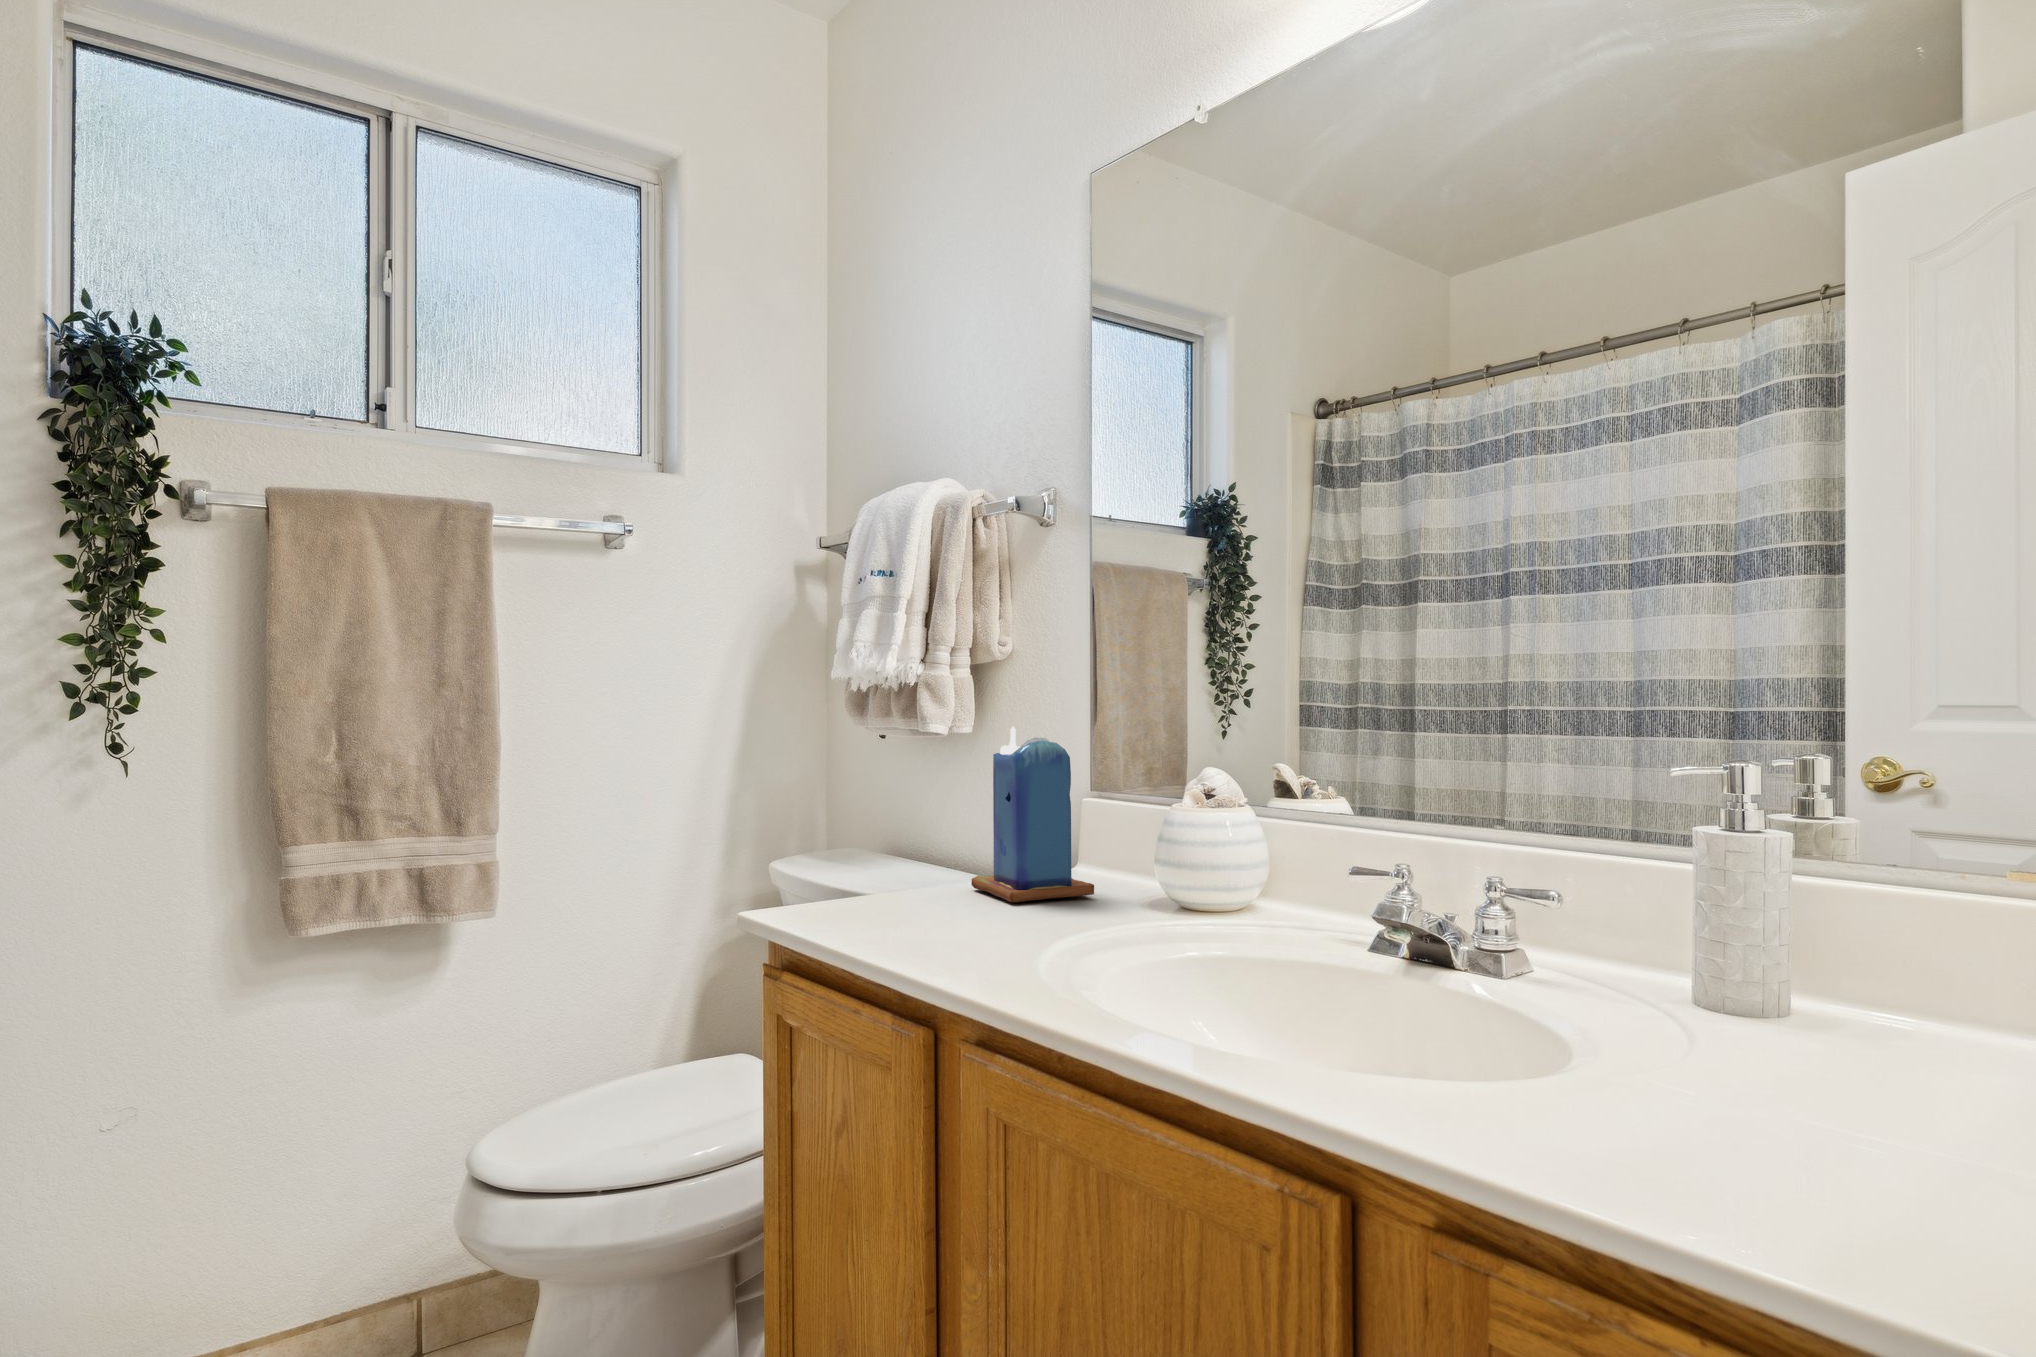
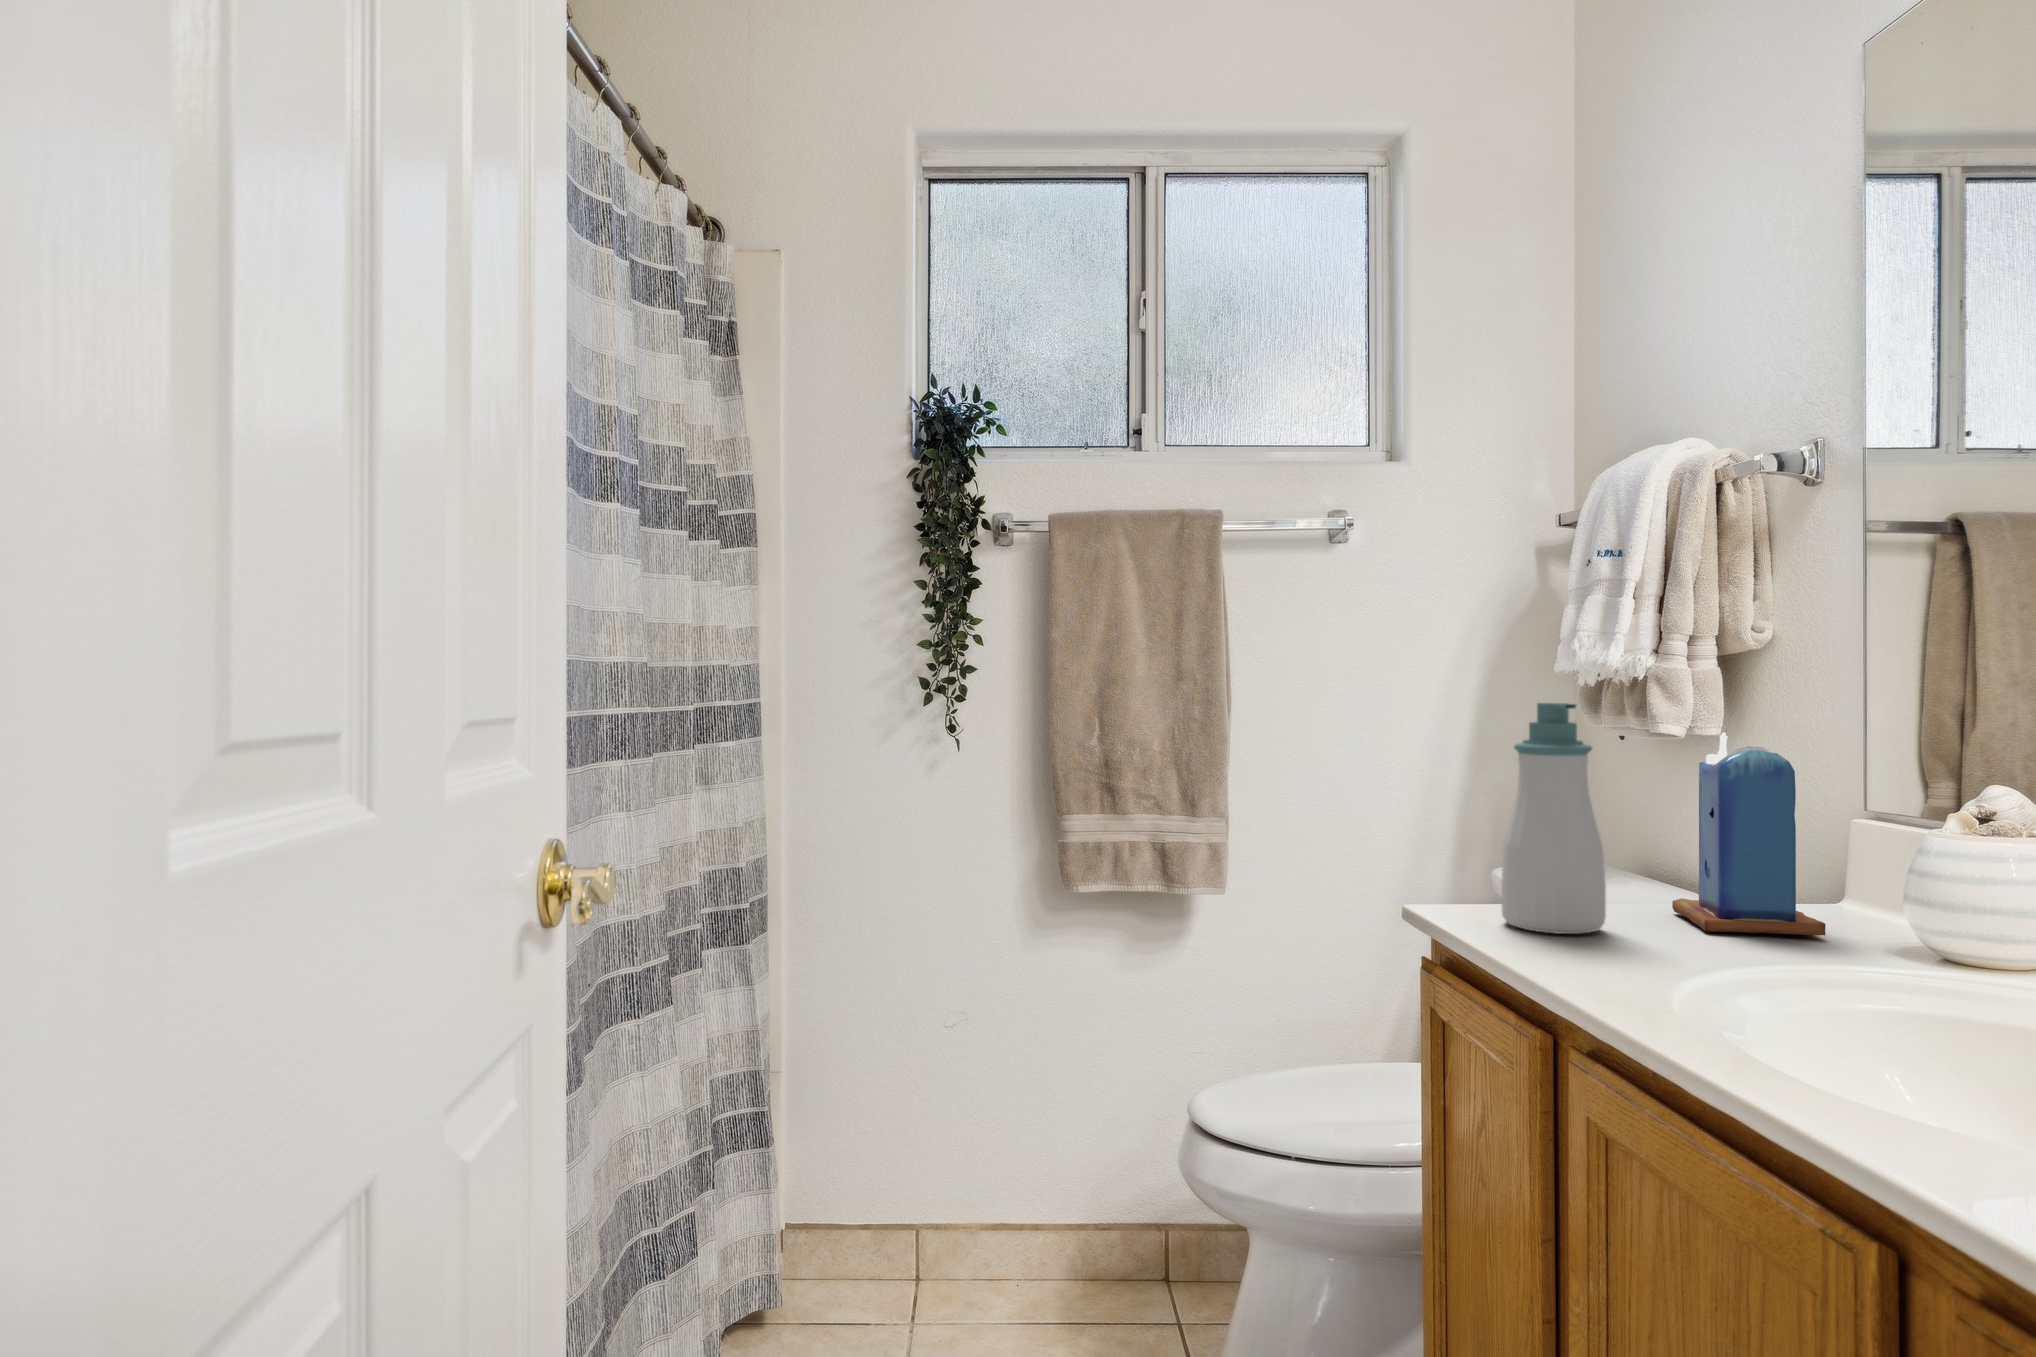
soap bottle: none [848,701,939,922] -> present [1501,703,1606,934]

